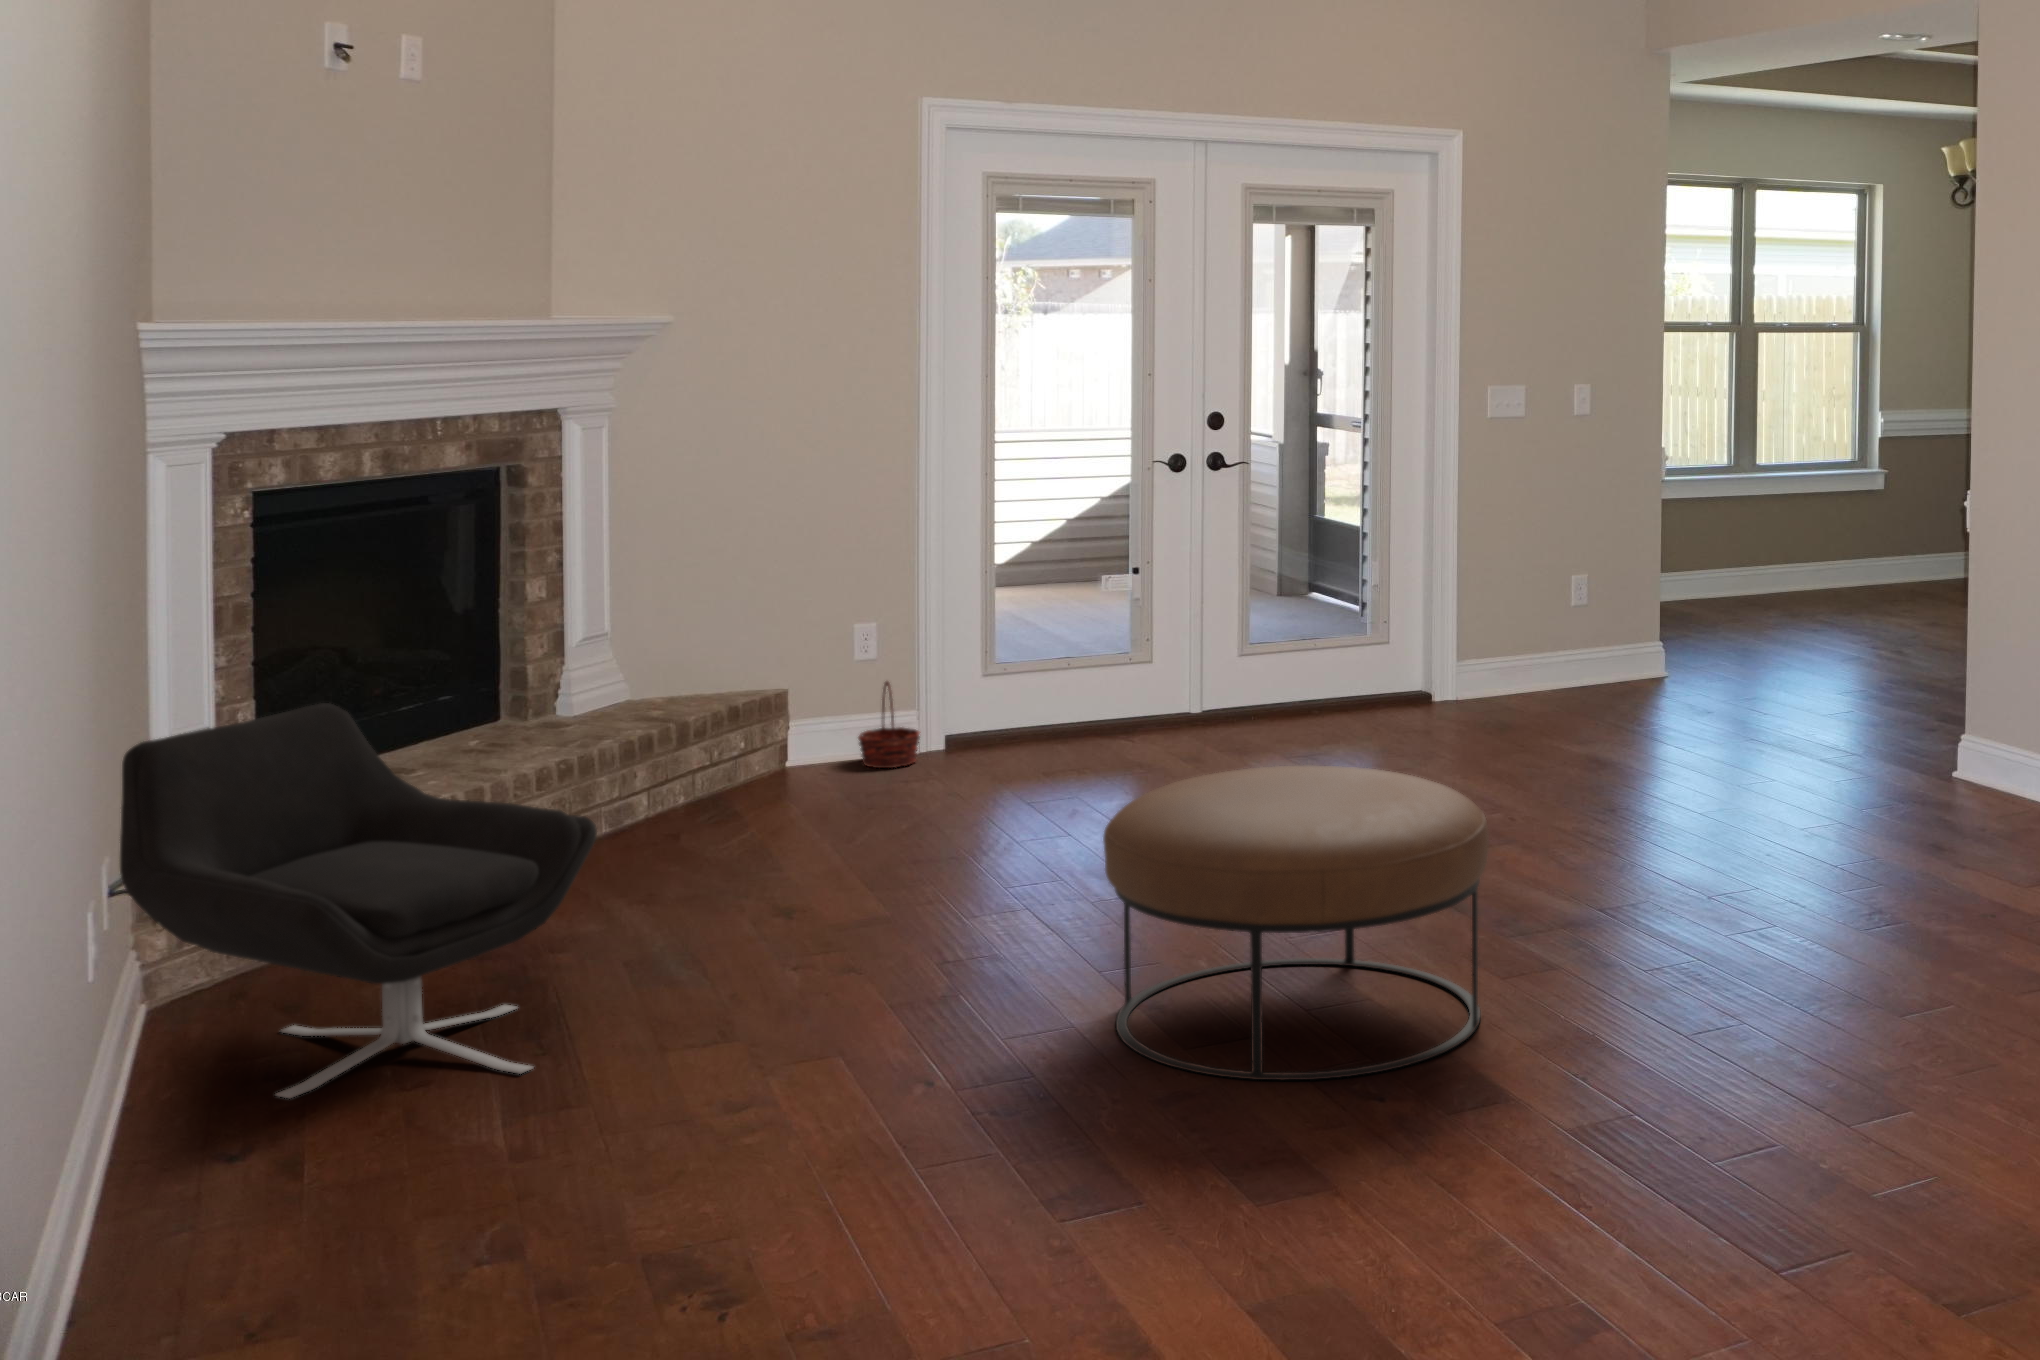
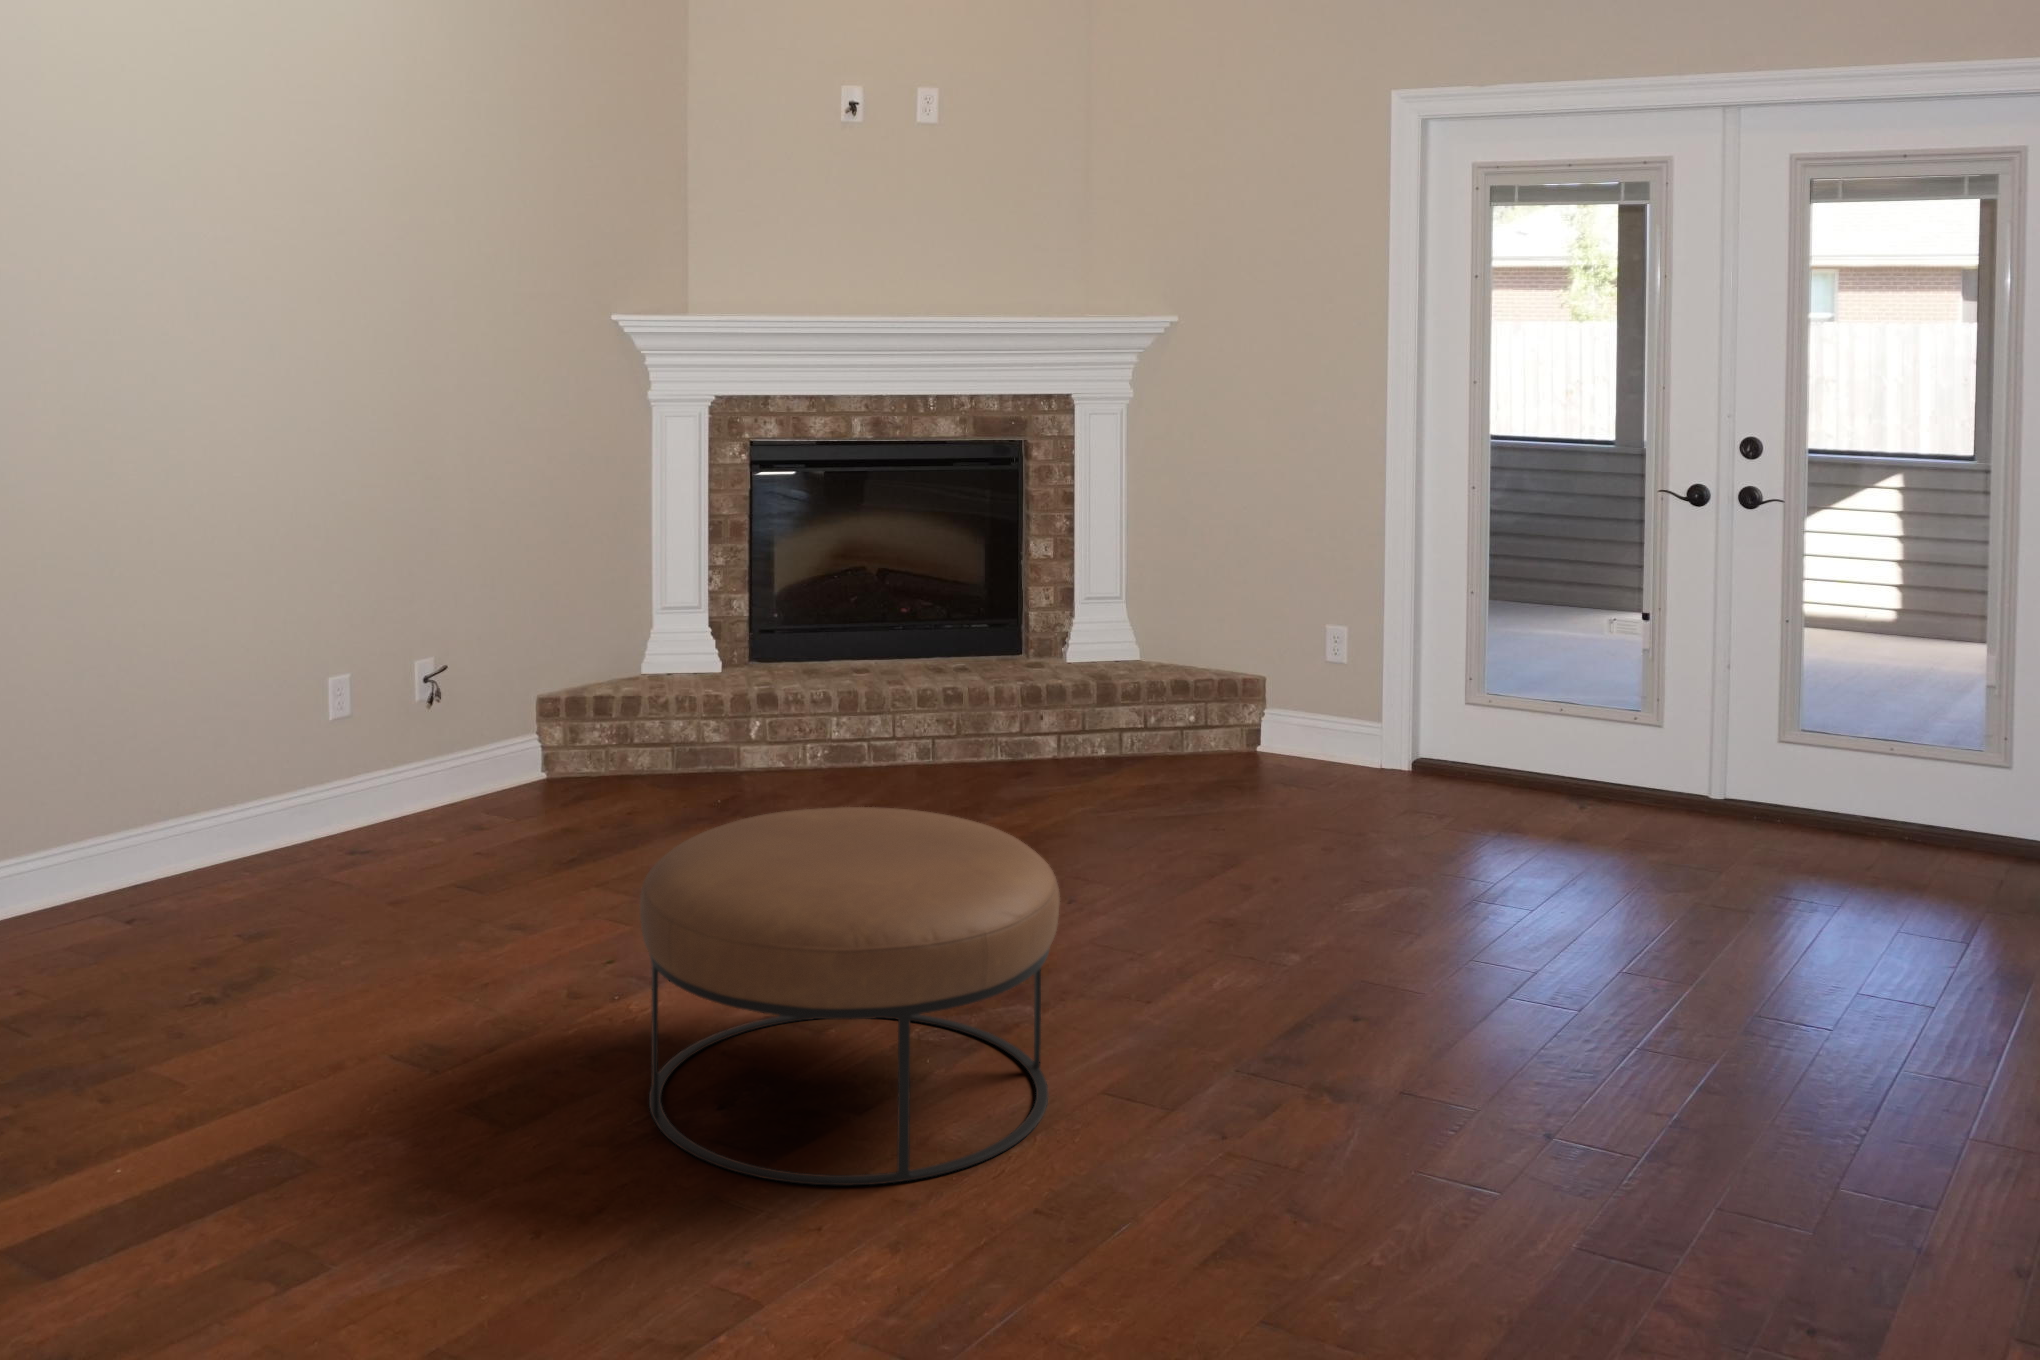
basket: present [858,681,920,768] -> none [1306,687,1368,773]
lounge chair: present [120,703,597,1098] -> none [339,591,630,889]

